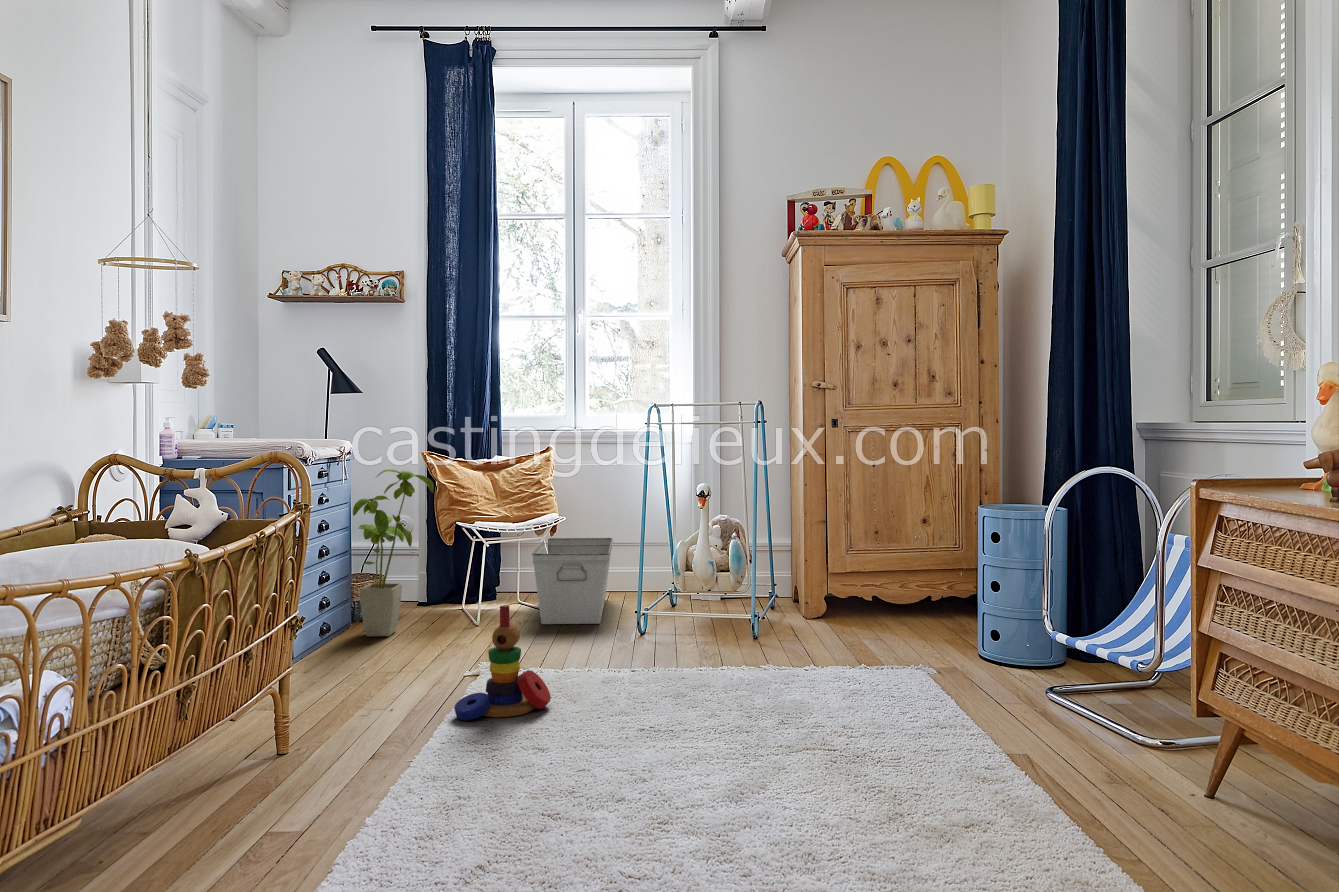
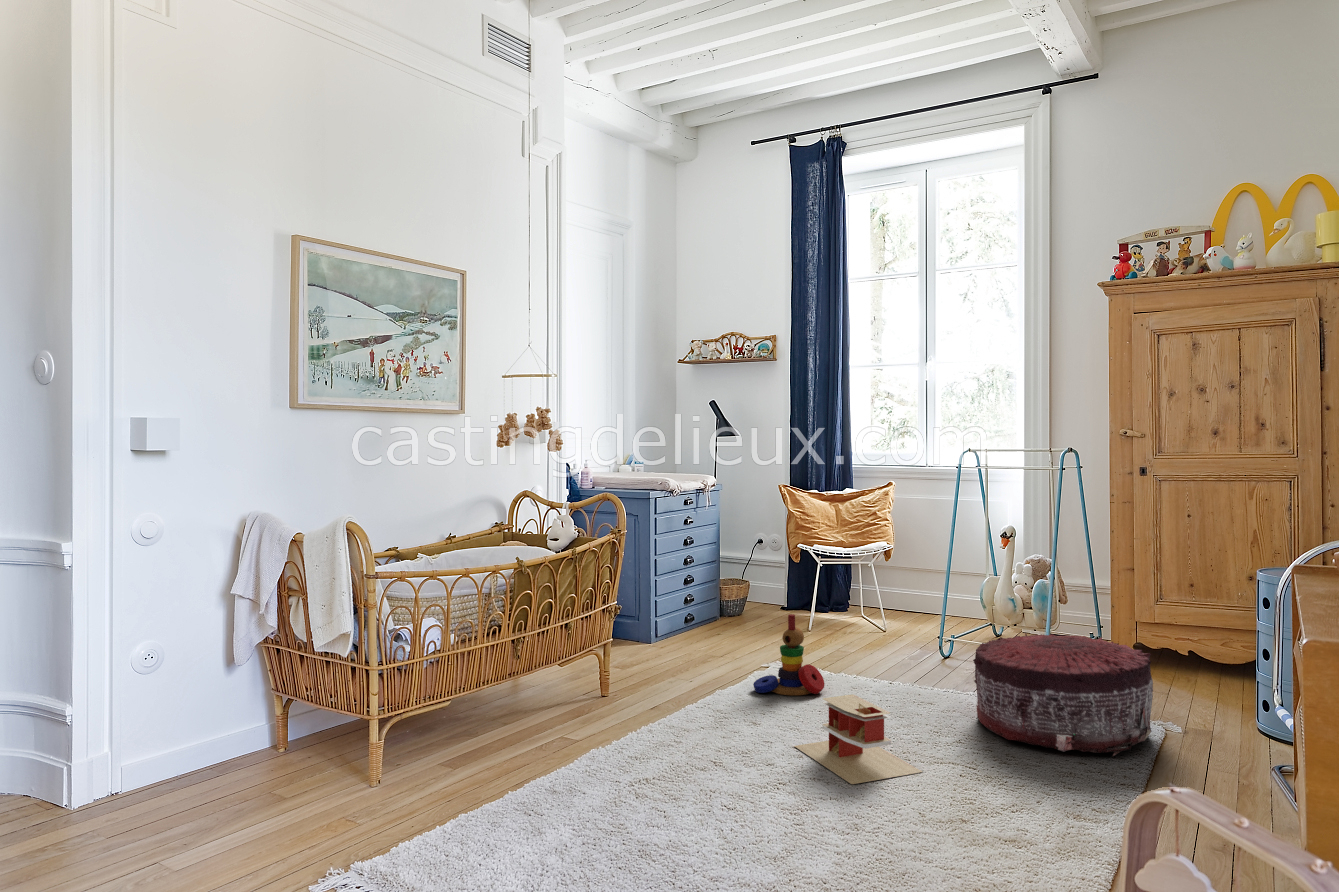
house plant: present [353,469,434,636] -> none [721,500,784,629]
storage bin: present [532,538,613,624] -> none [860,560,949,638]
pouf: none [745,593,944,731] -> present [973,633,1153,756]
toy house: none [573,702,765,837] -> present [795,694,922,784]

